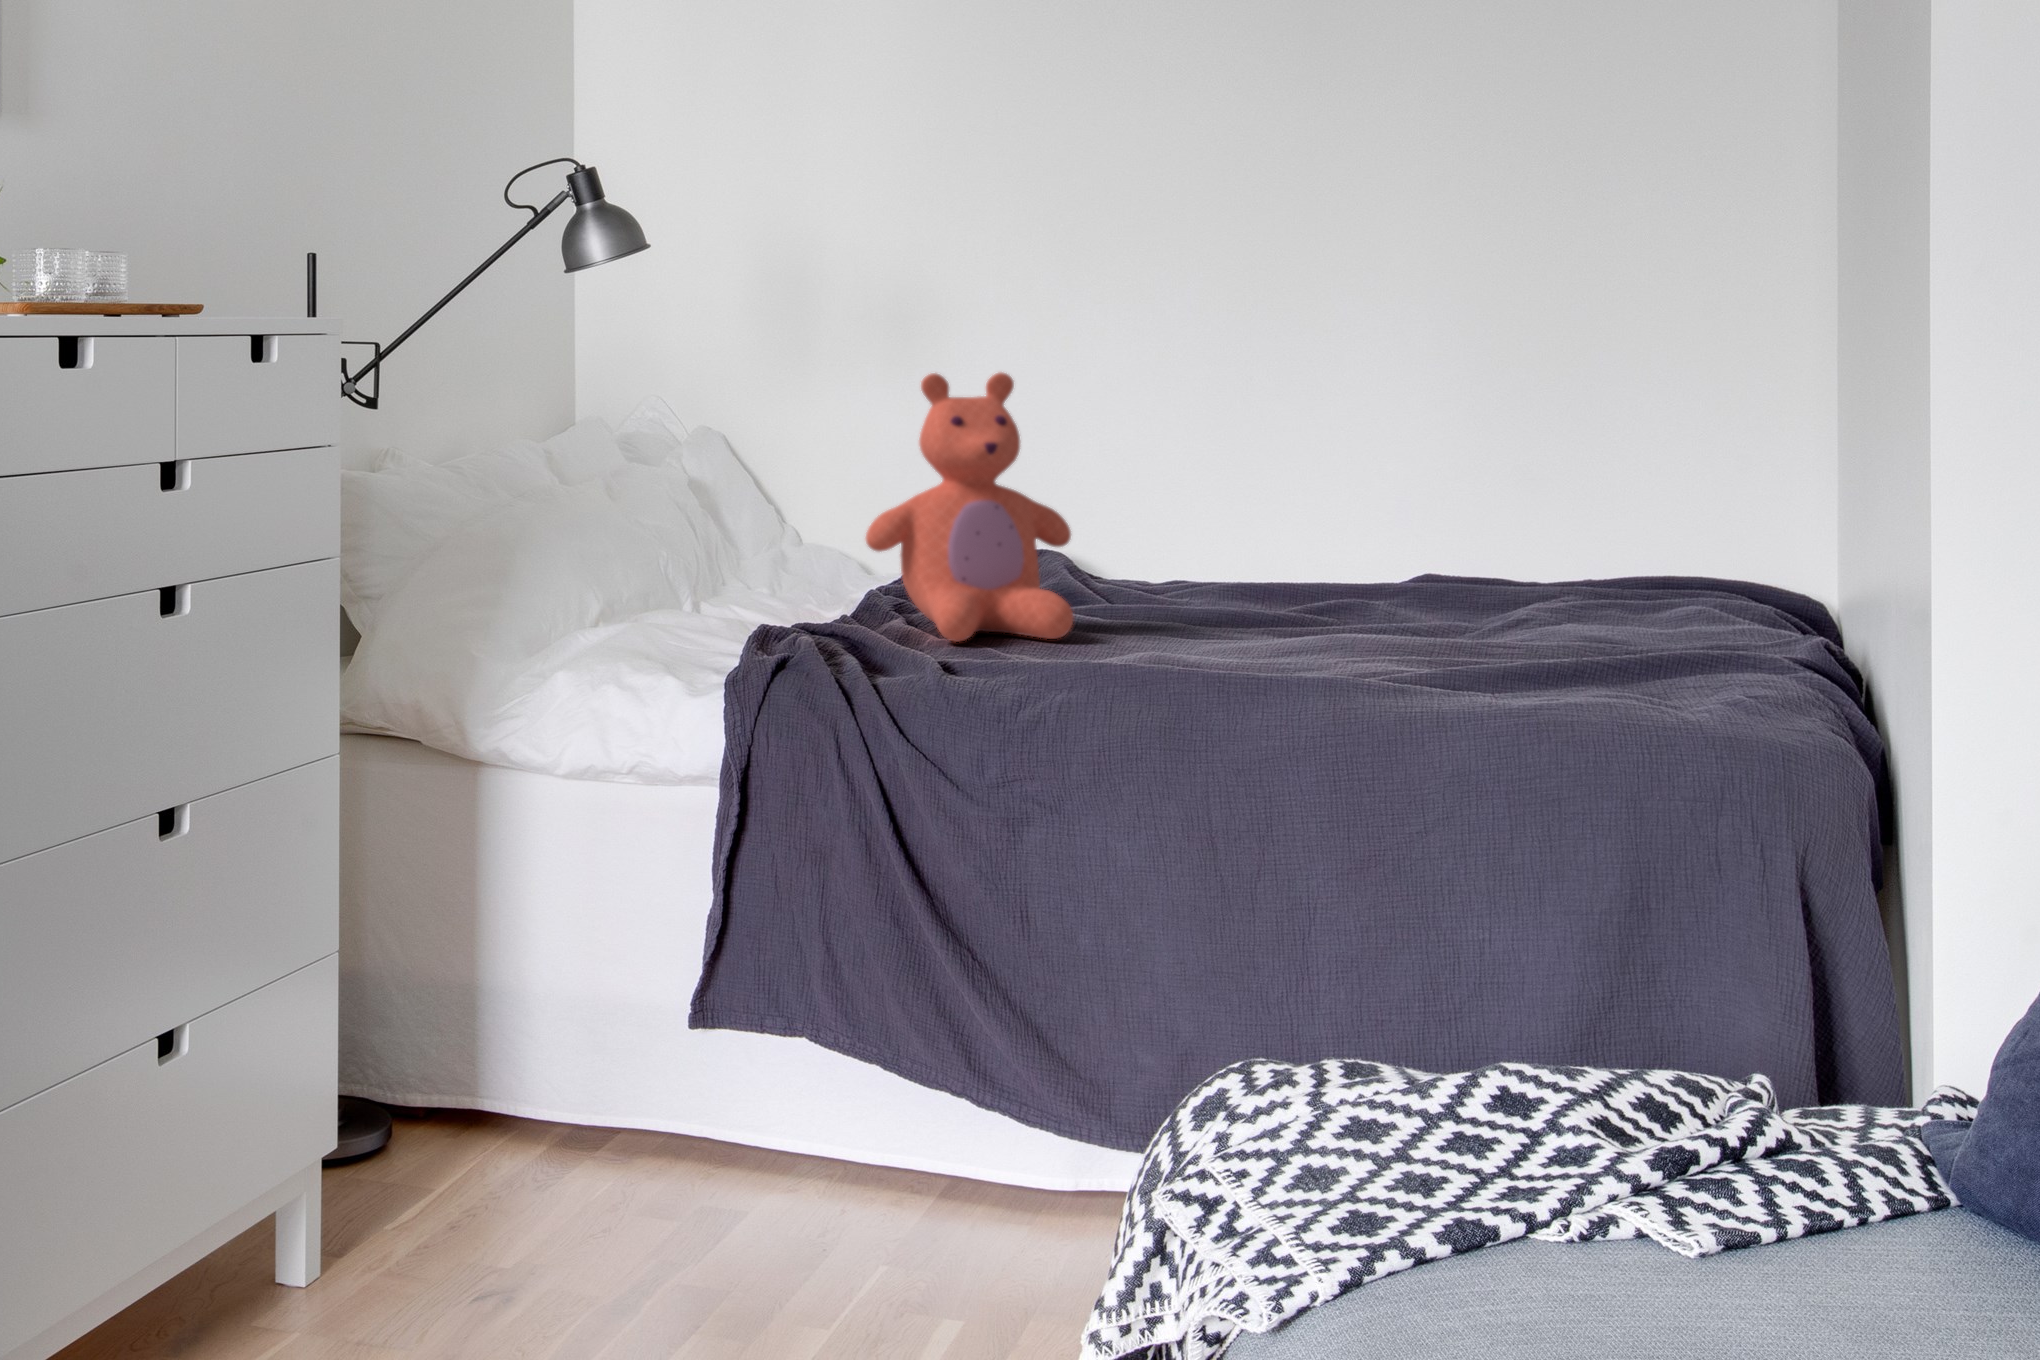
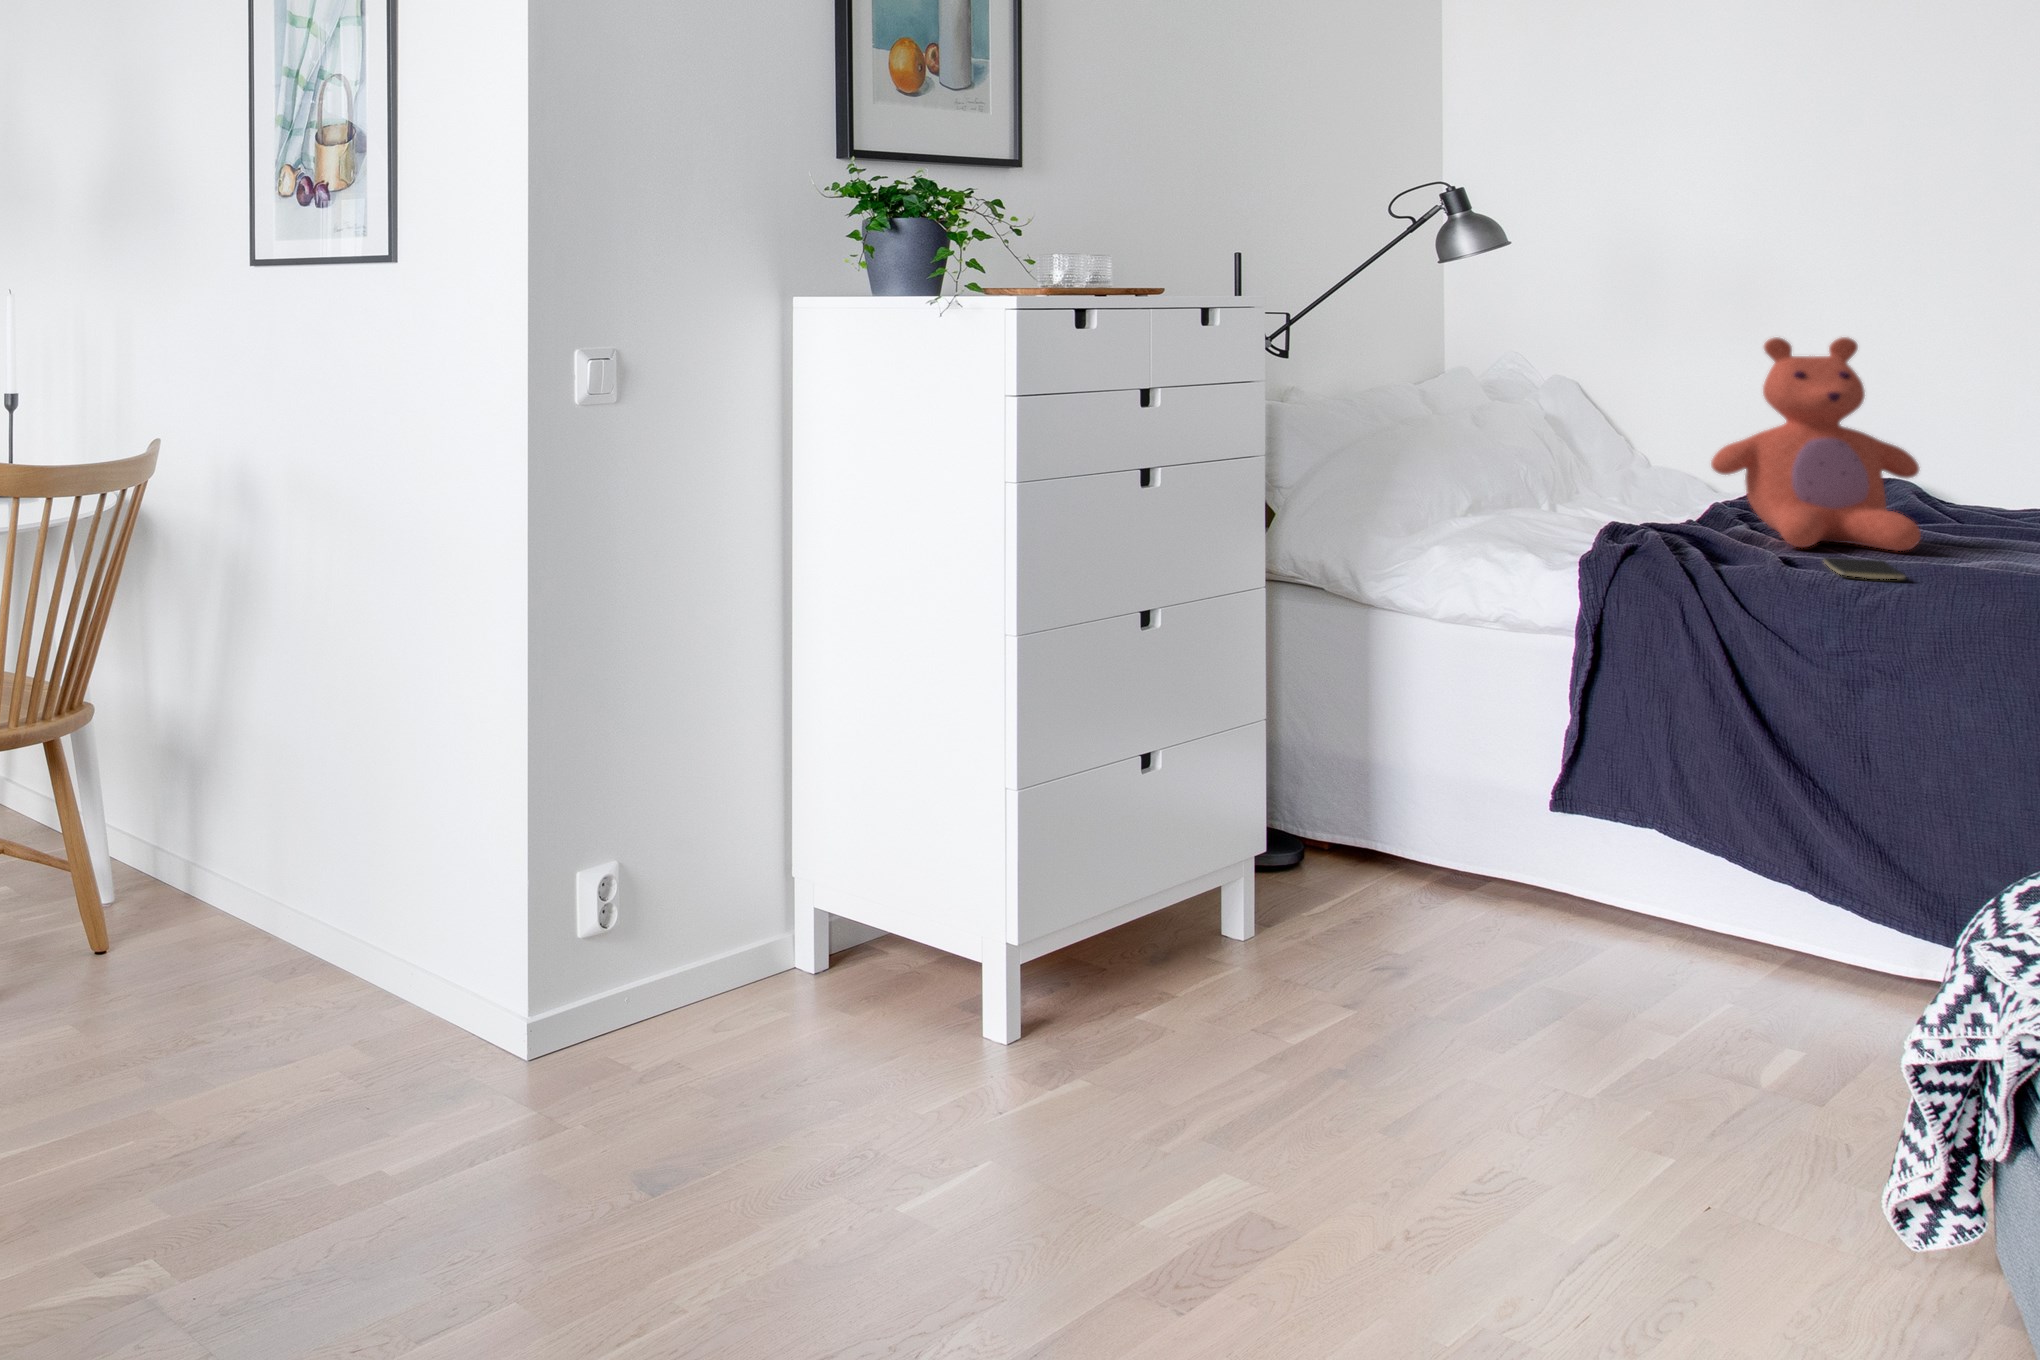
smartphone: none [981,654,1063,681] -> present [1824,557,1905,579]

